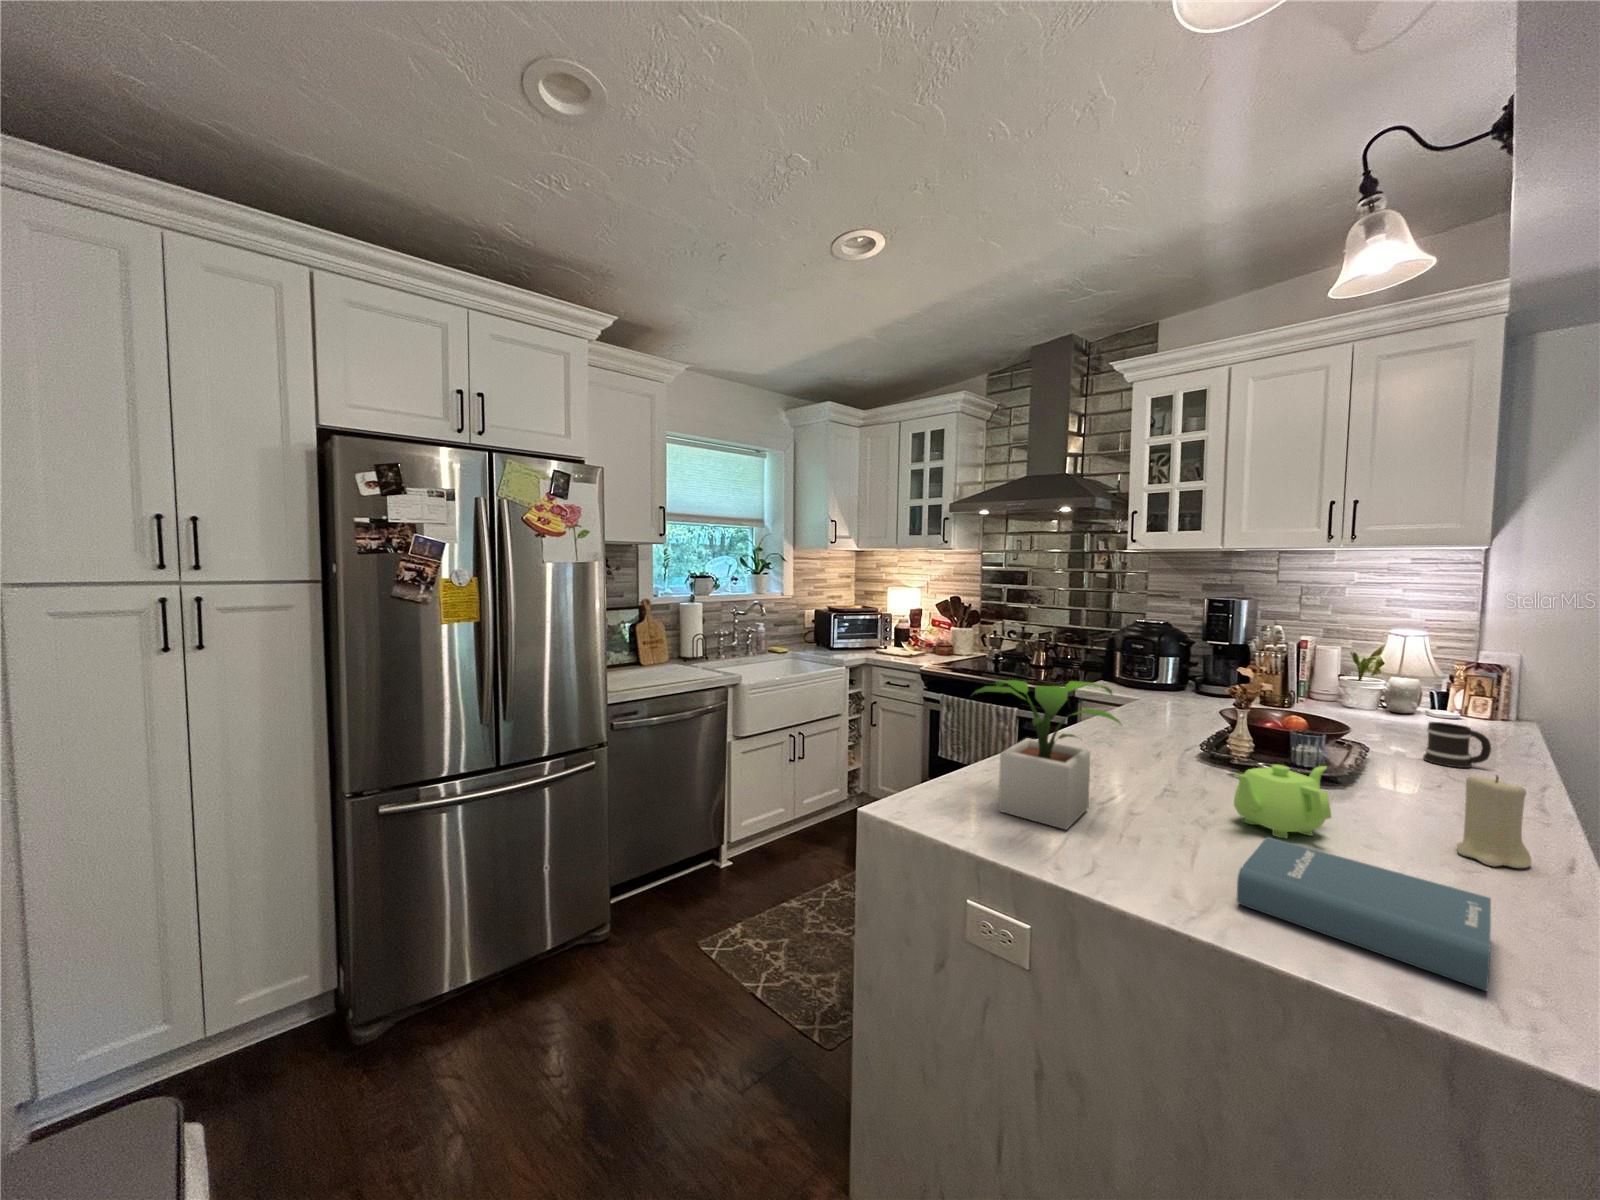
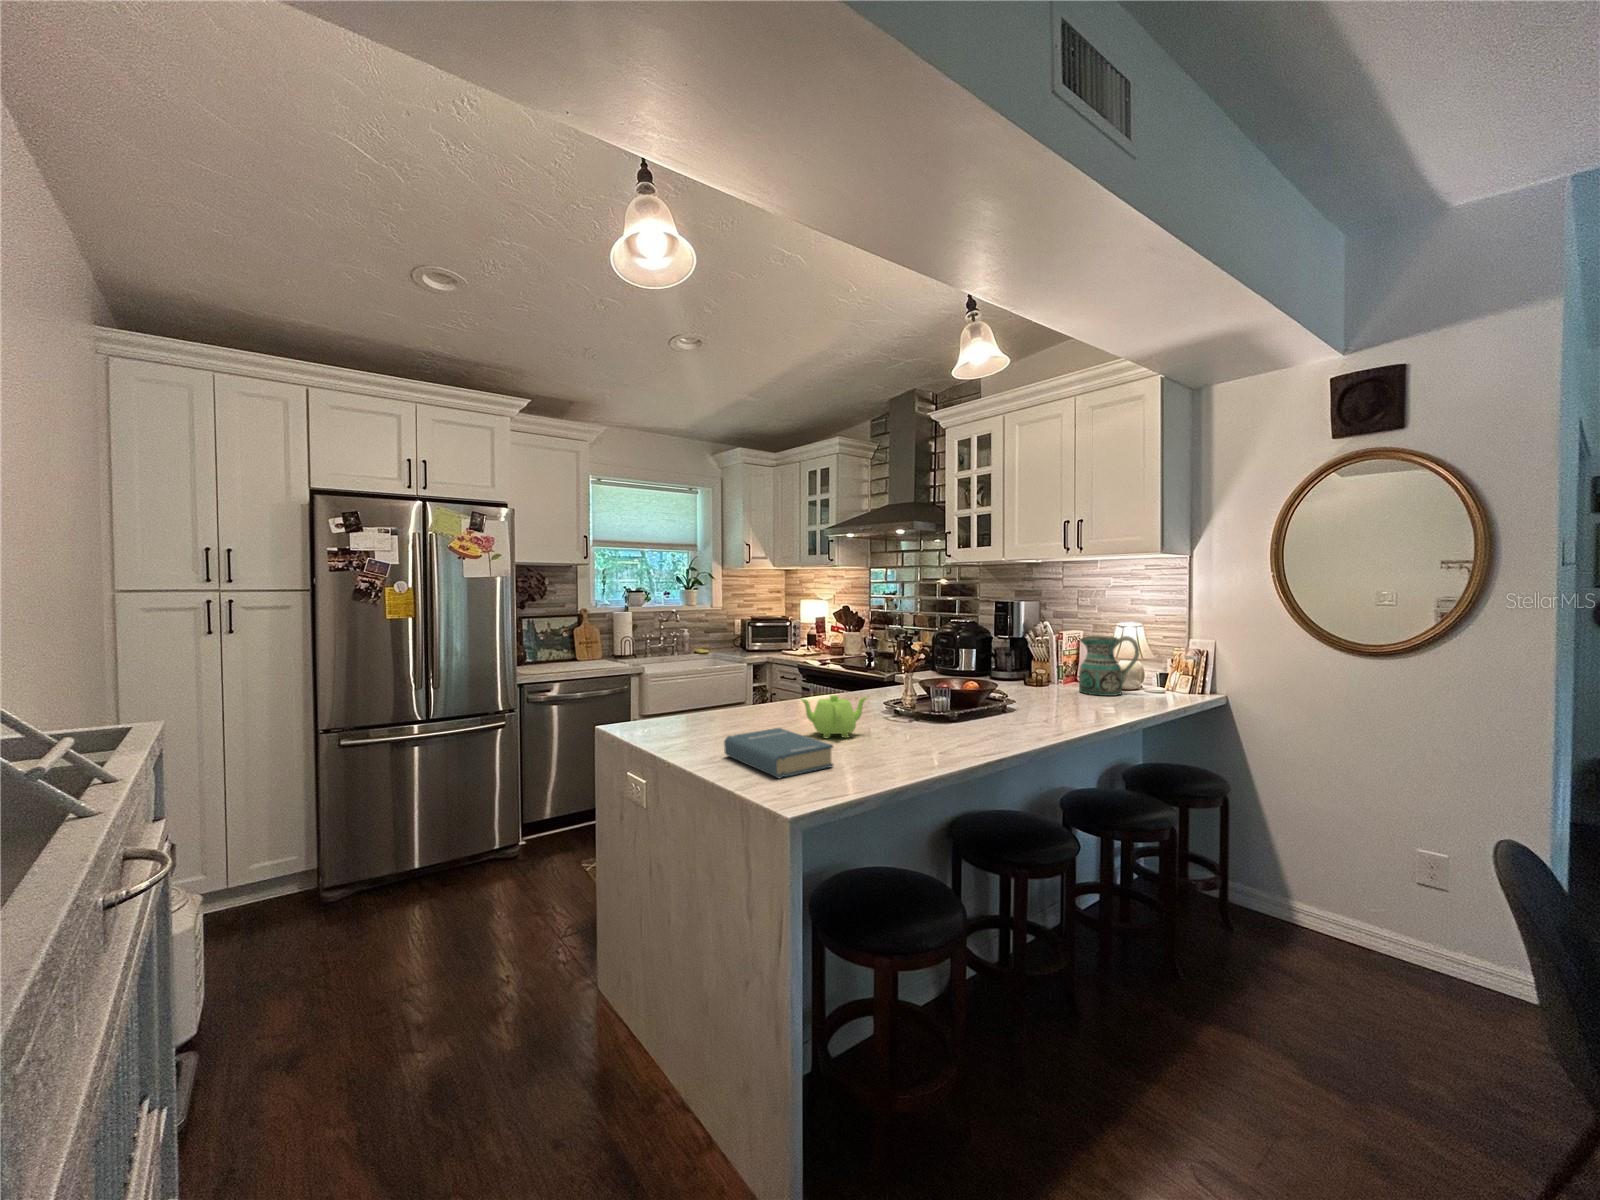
ceramic pitcher: none [1362,646,1457,725] -> present [1079,635,1139,696]
potted plant: present [973,680,1122,829] -> none [661,643,756,733]
mug: present [1423,722,1491,768] -> none [1042,684,1074,715]
candle: present [1457,775,1531,868] -> none [916,694,948,750]

